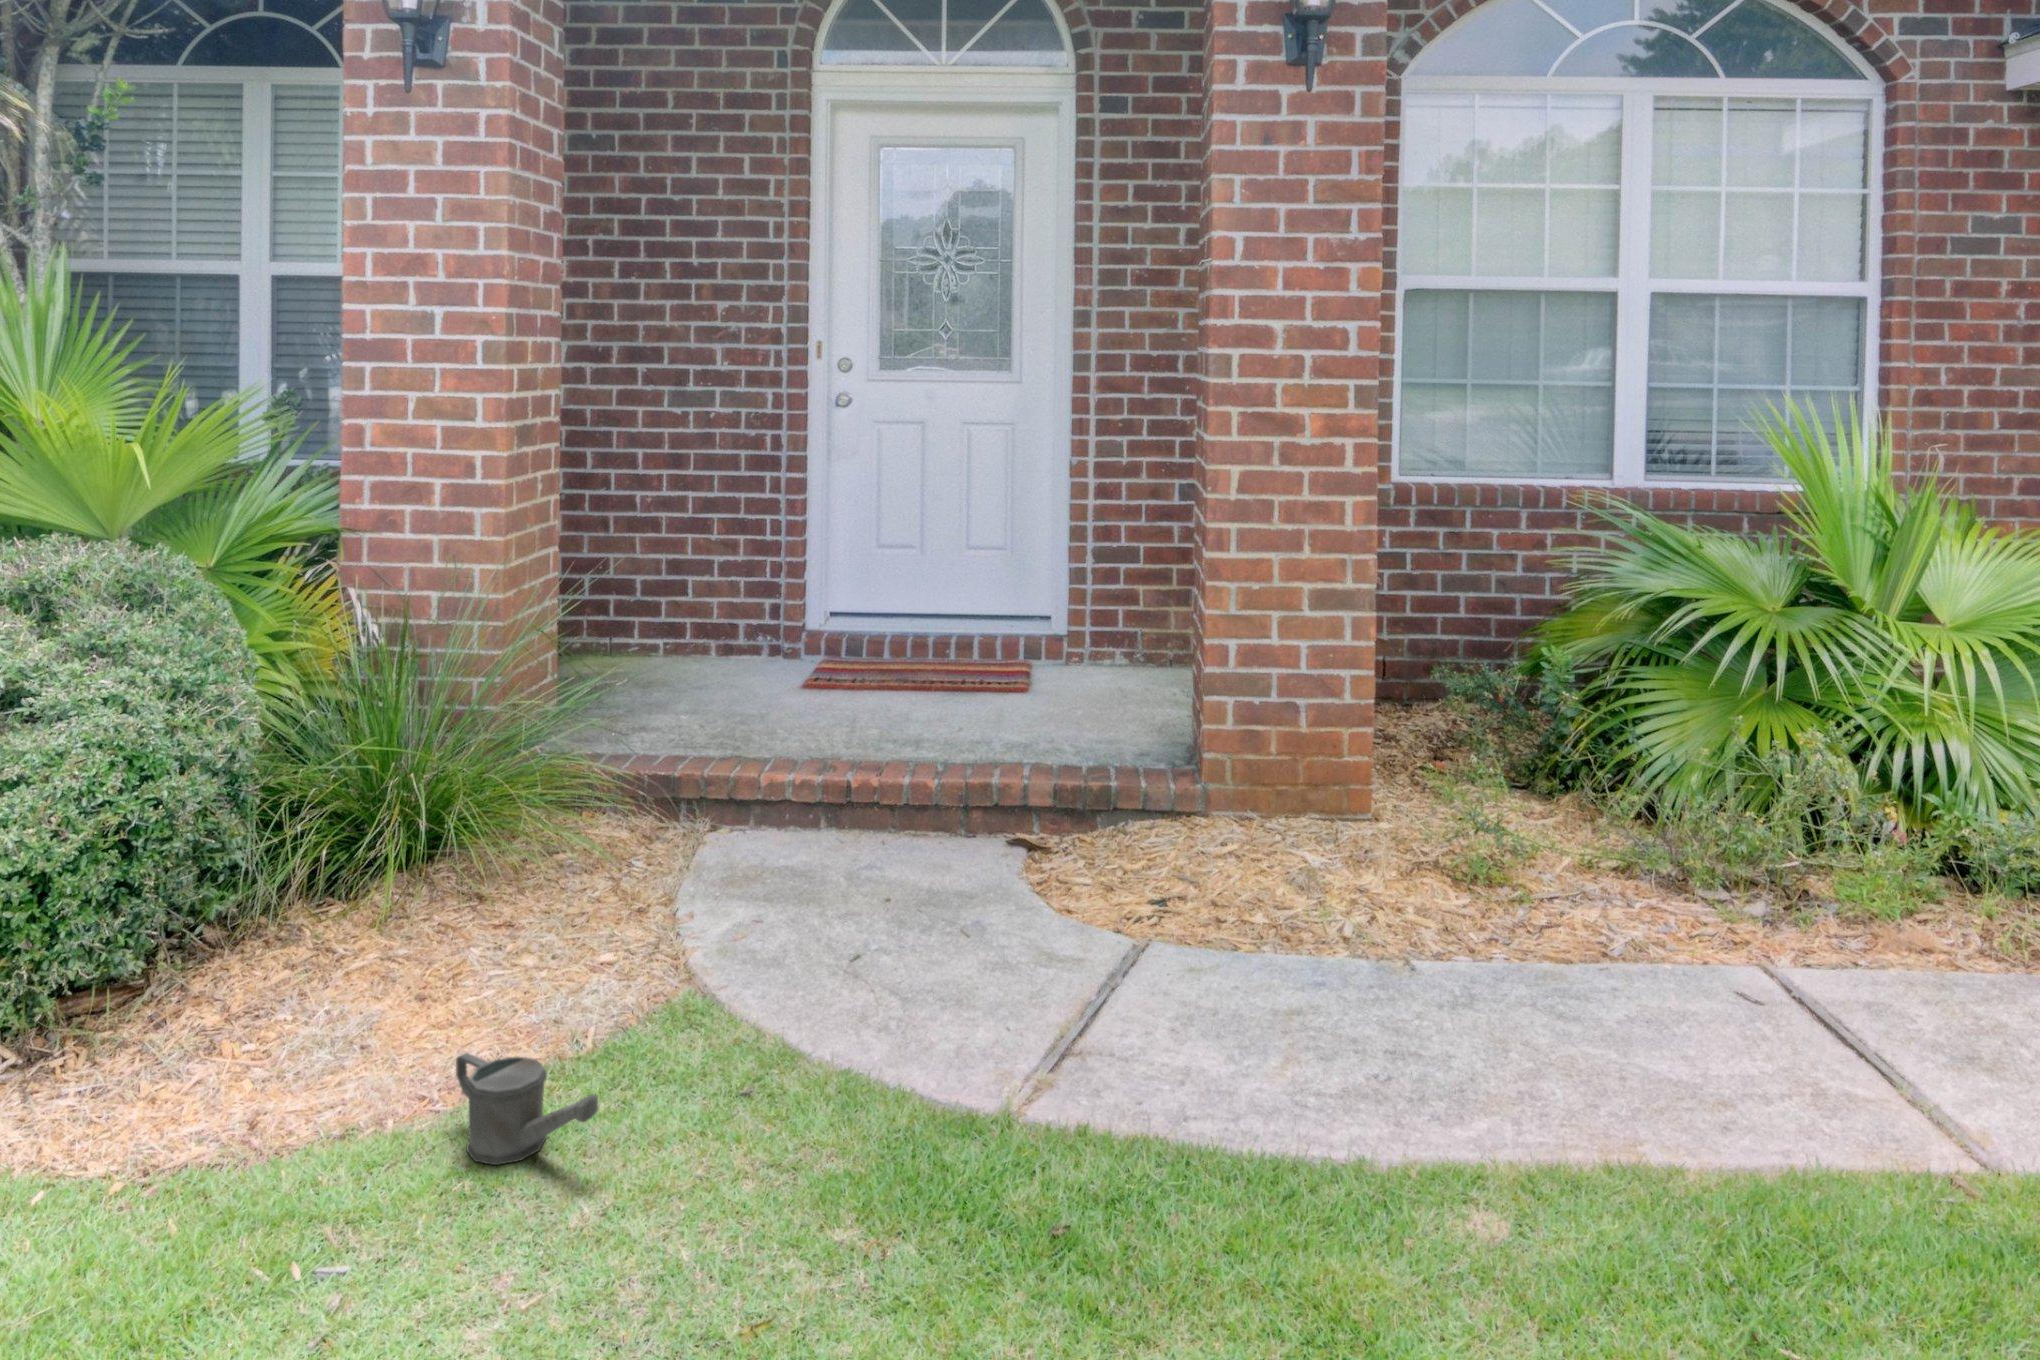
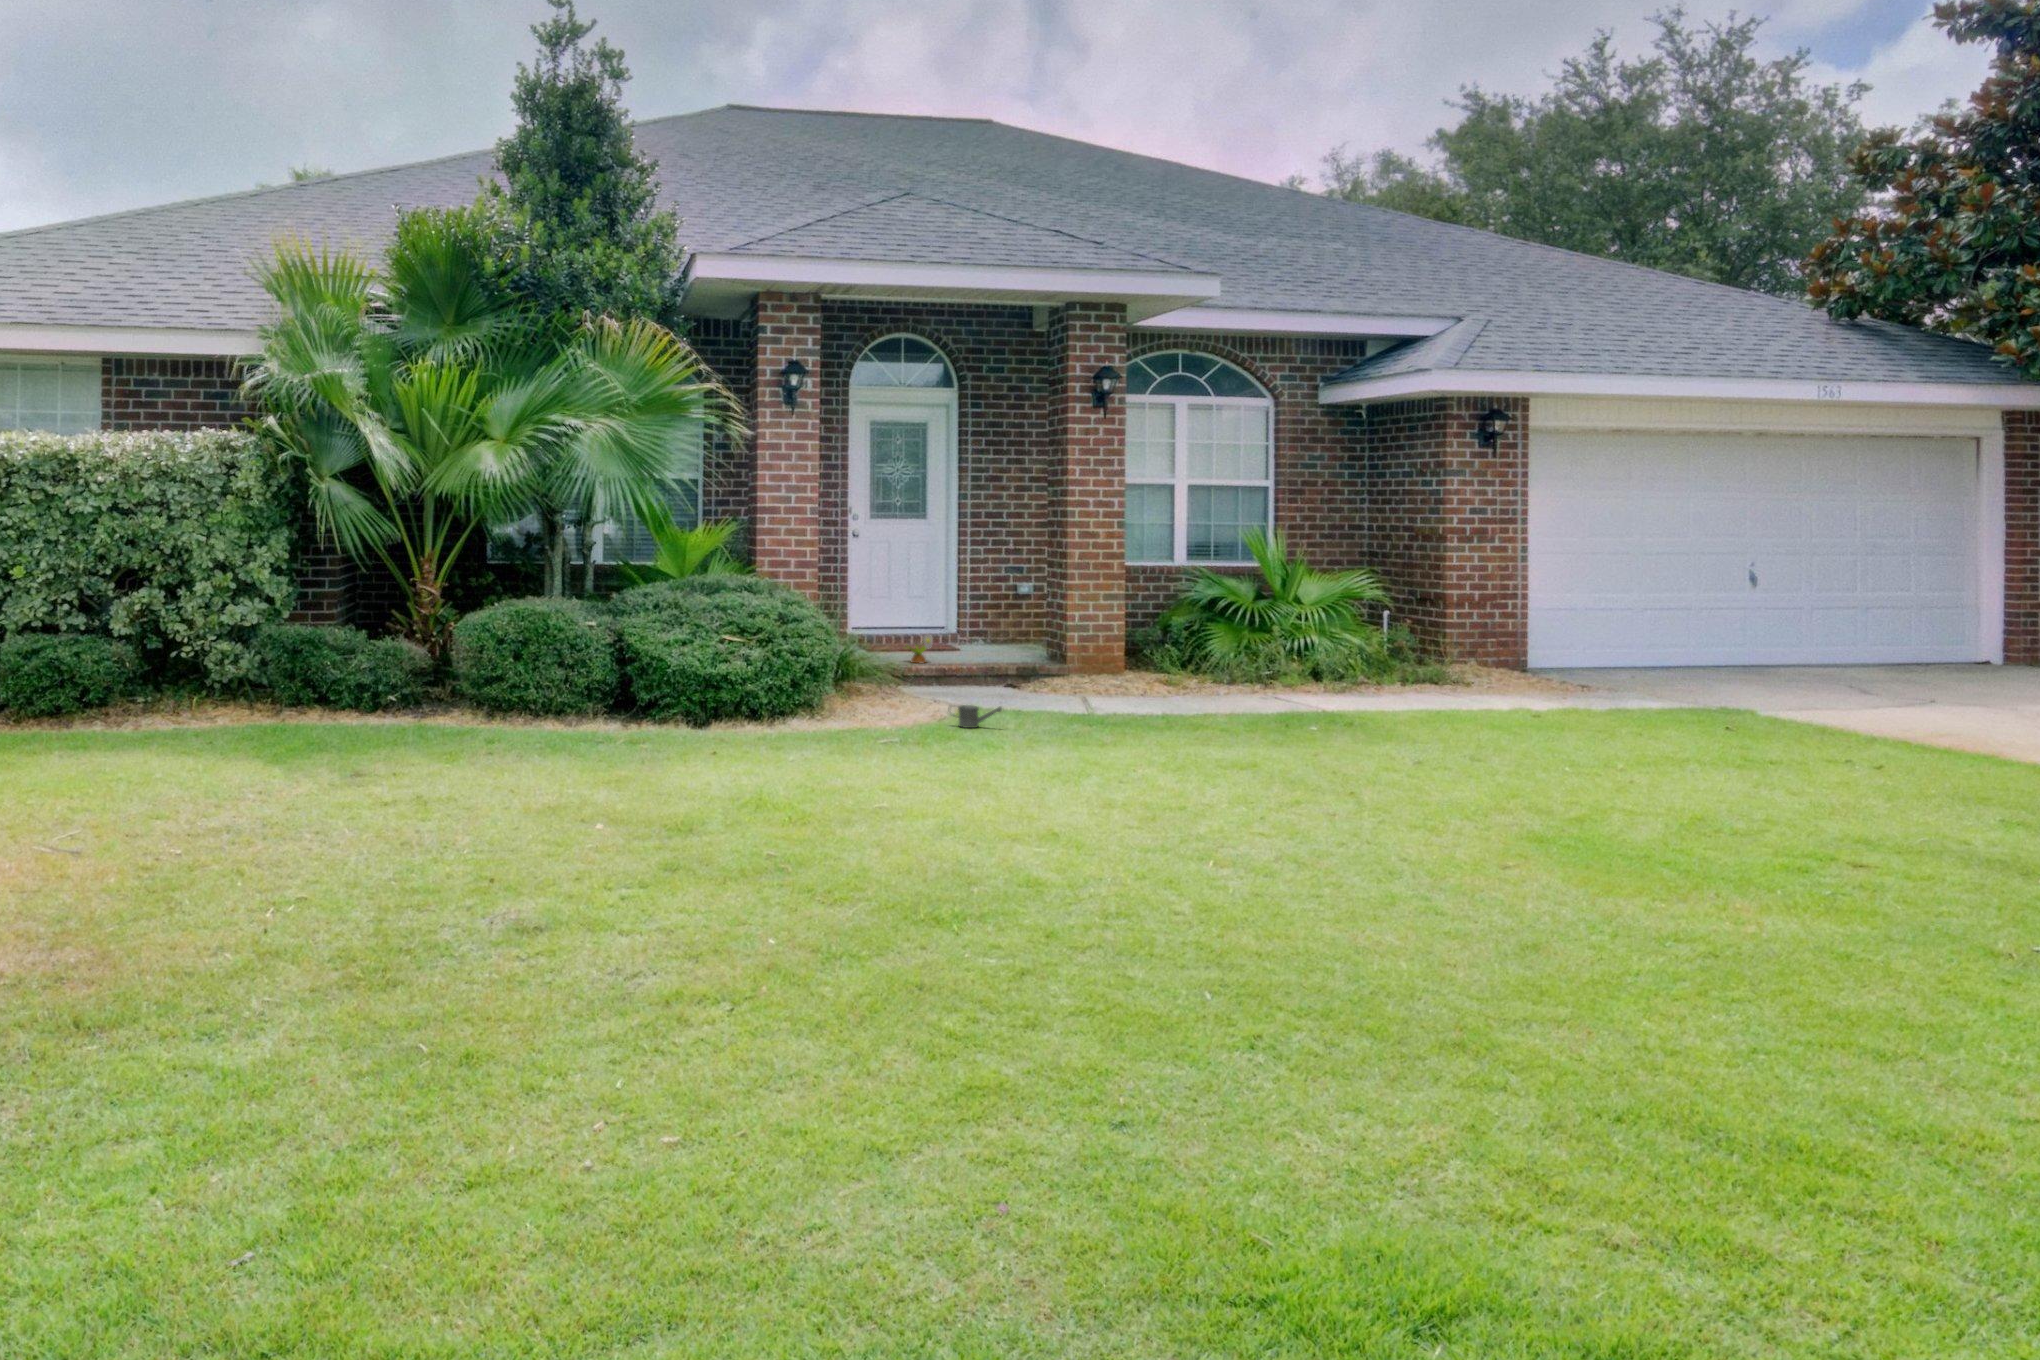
decorative plant: none [775,672,858,754] -> present [908,633,932,663]

